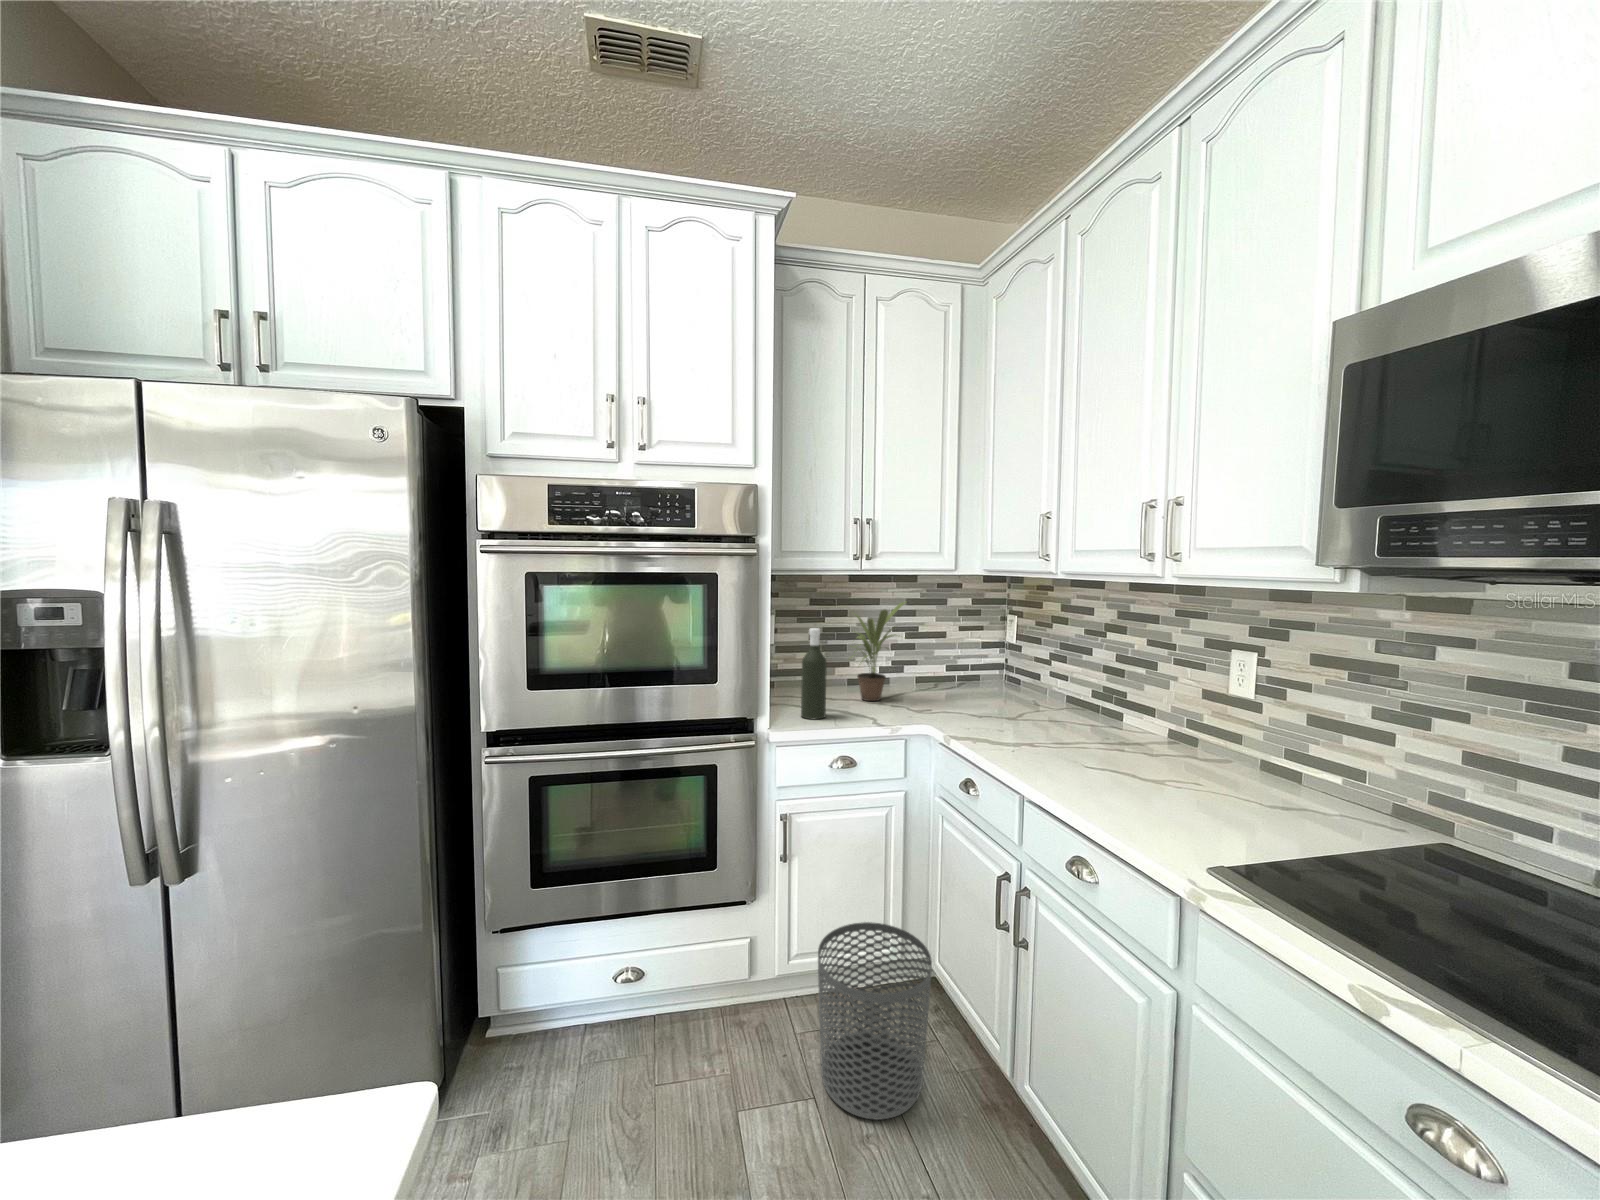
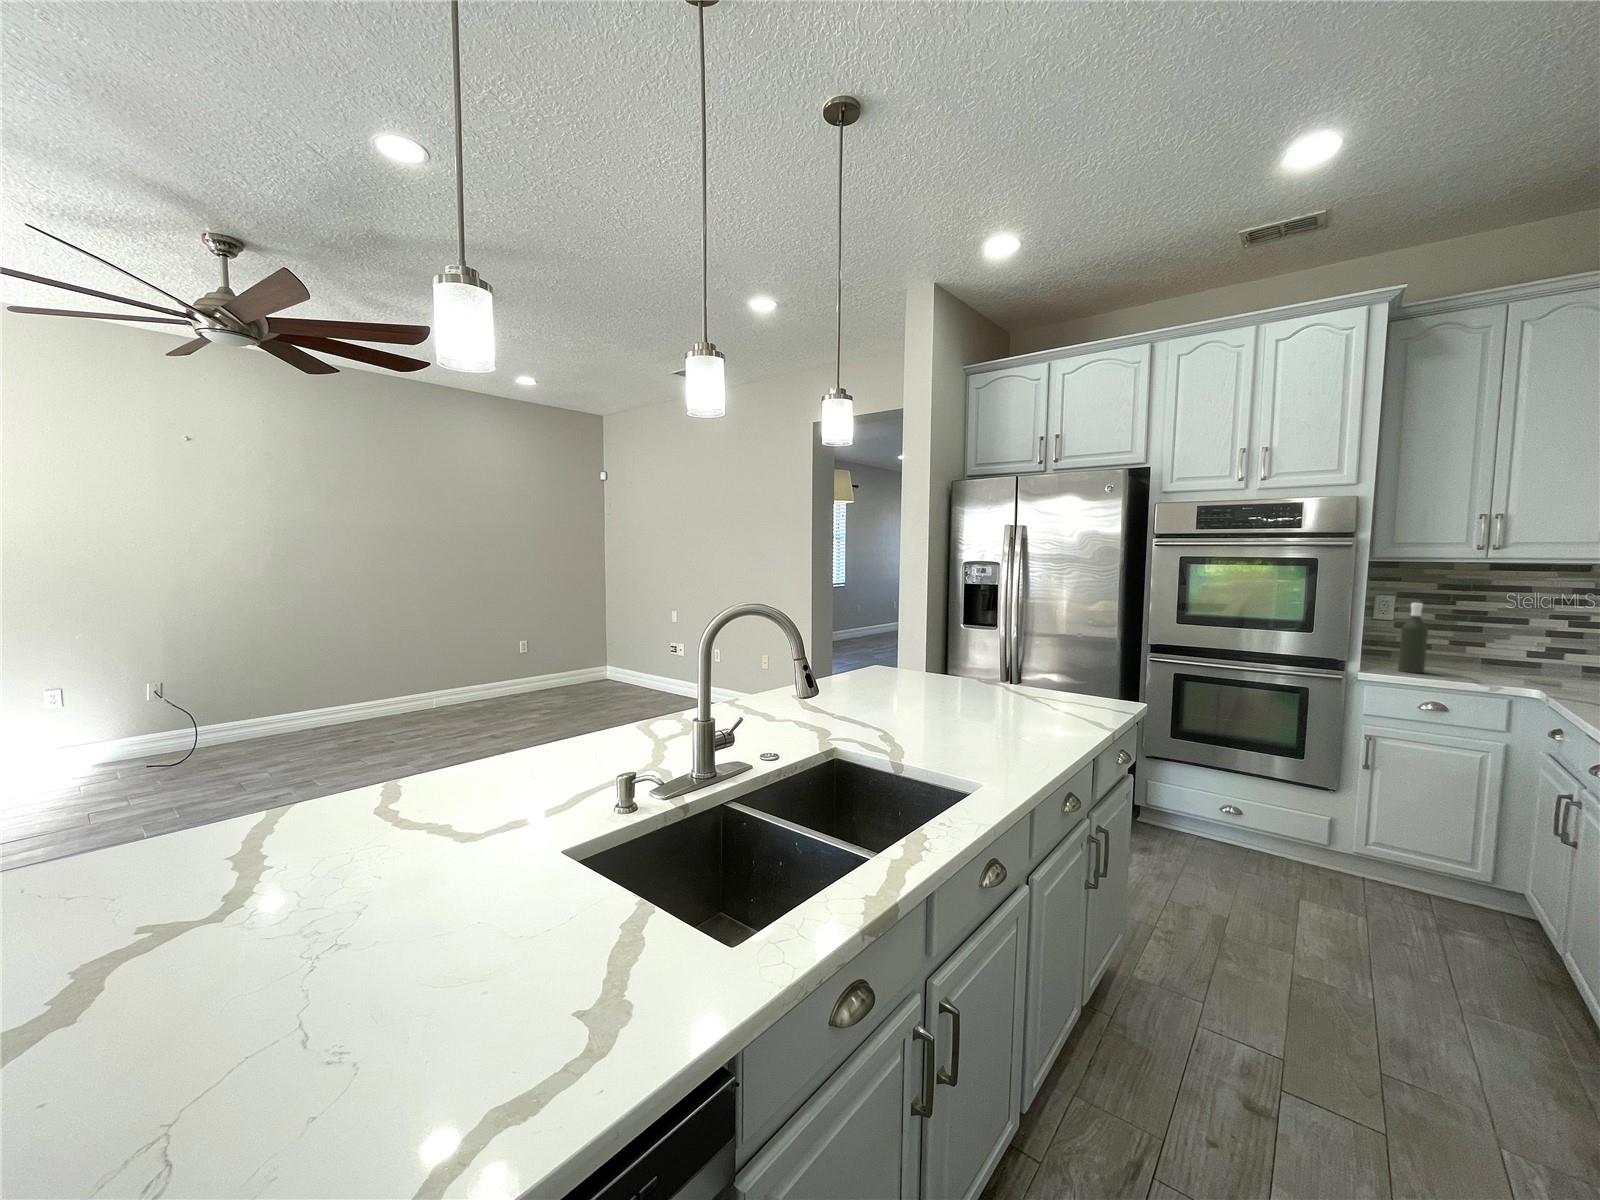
potted plant: present [854,602,905,701] -> none [1468,589,1556,674]
waste bin: present [818,922,932,1120] -> none [1379,821,1499,953]

